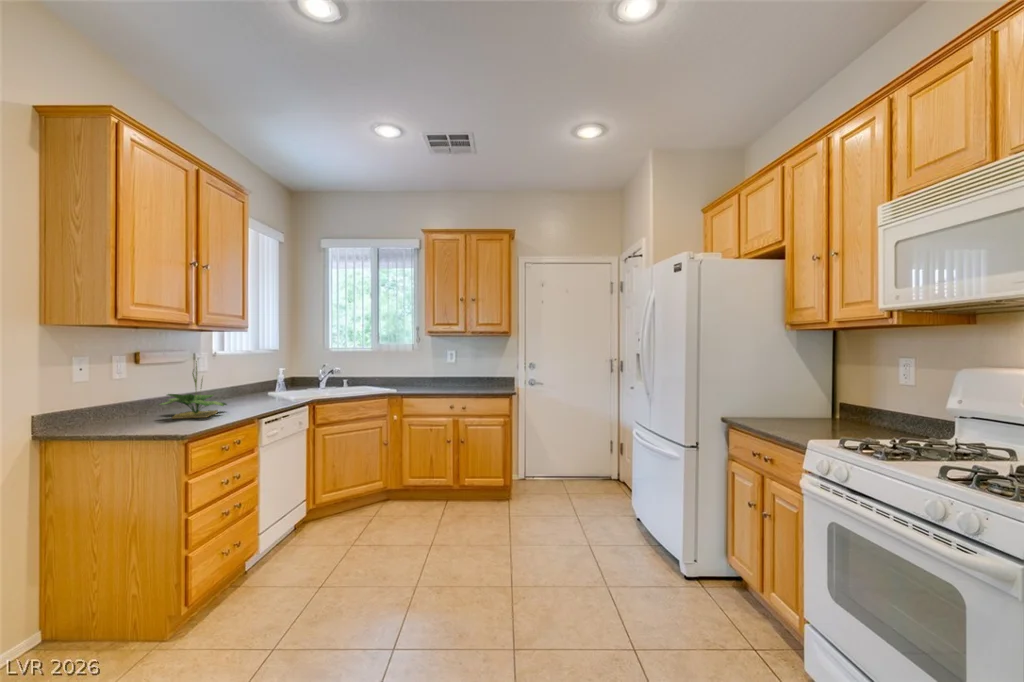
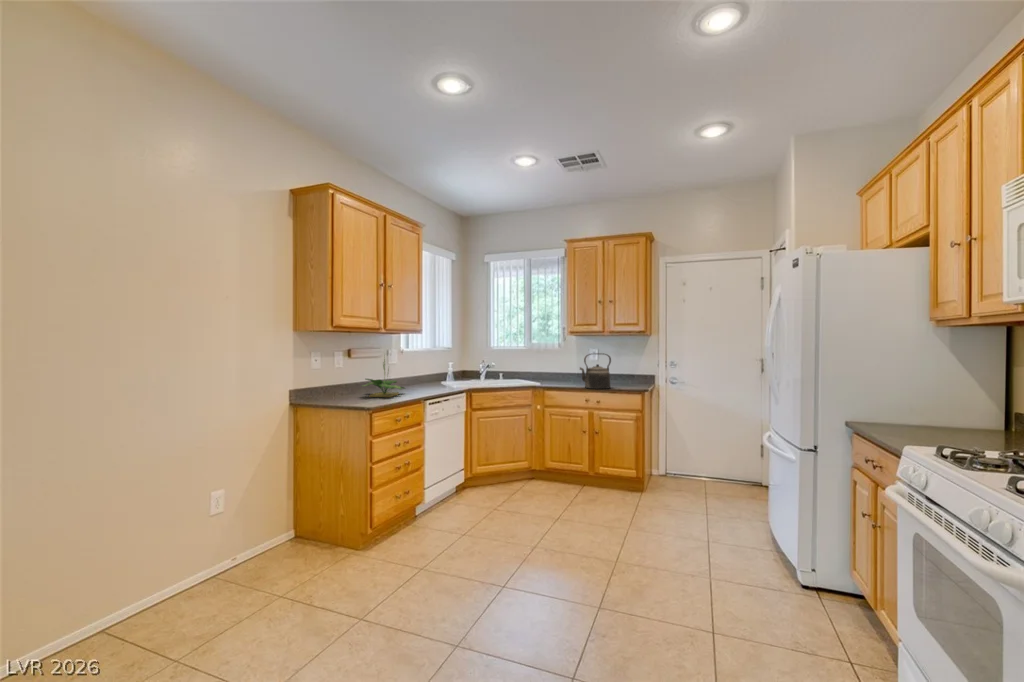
kettle: none [445,355,478,393] -> present [580,353,611,389]

